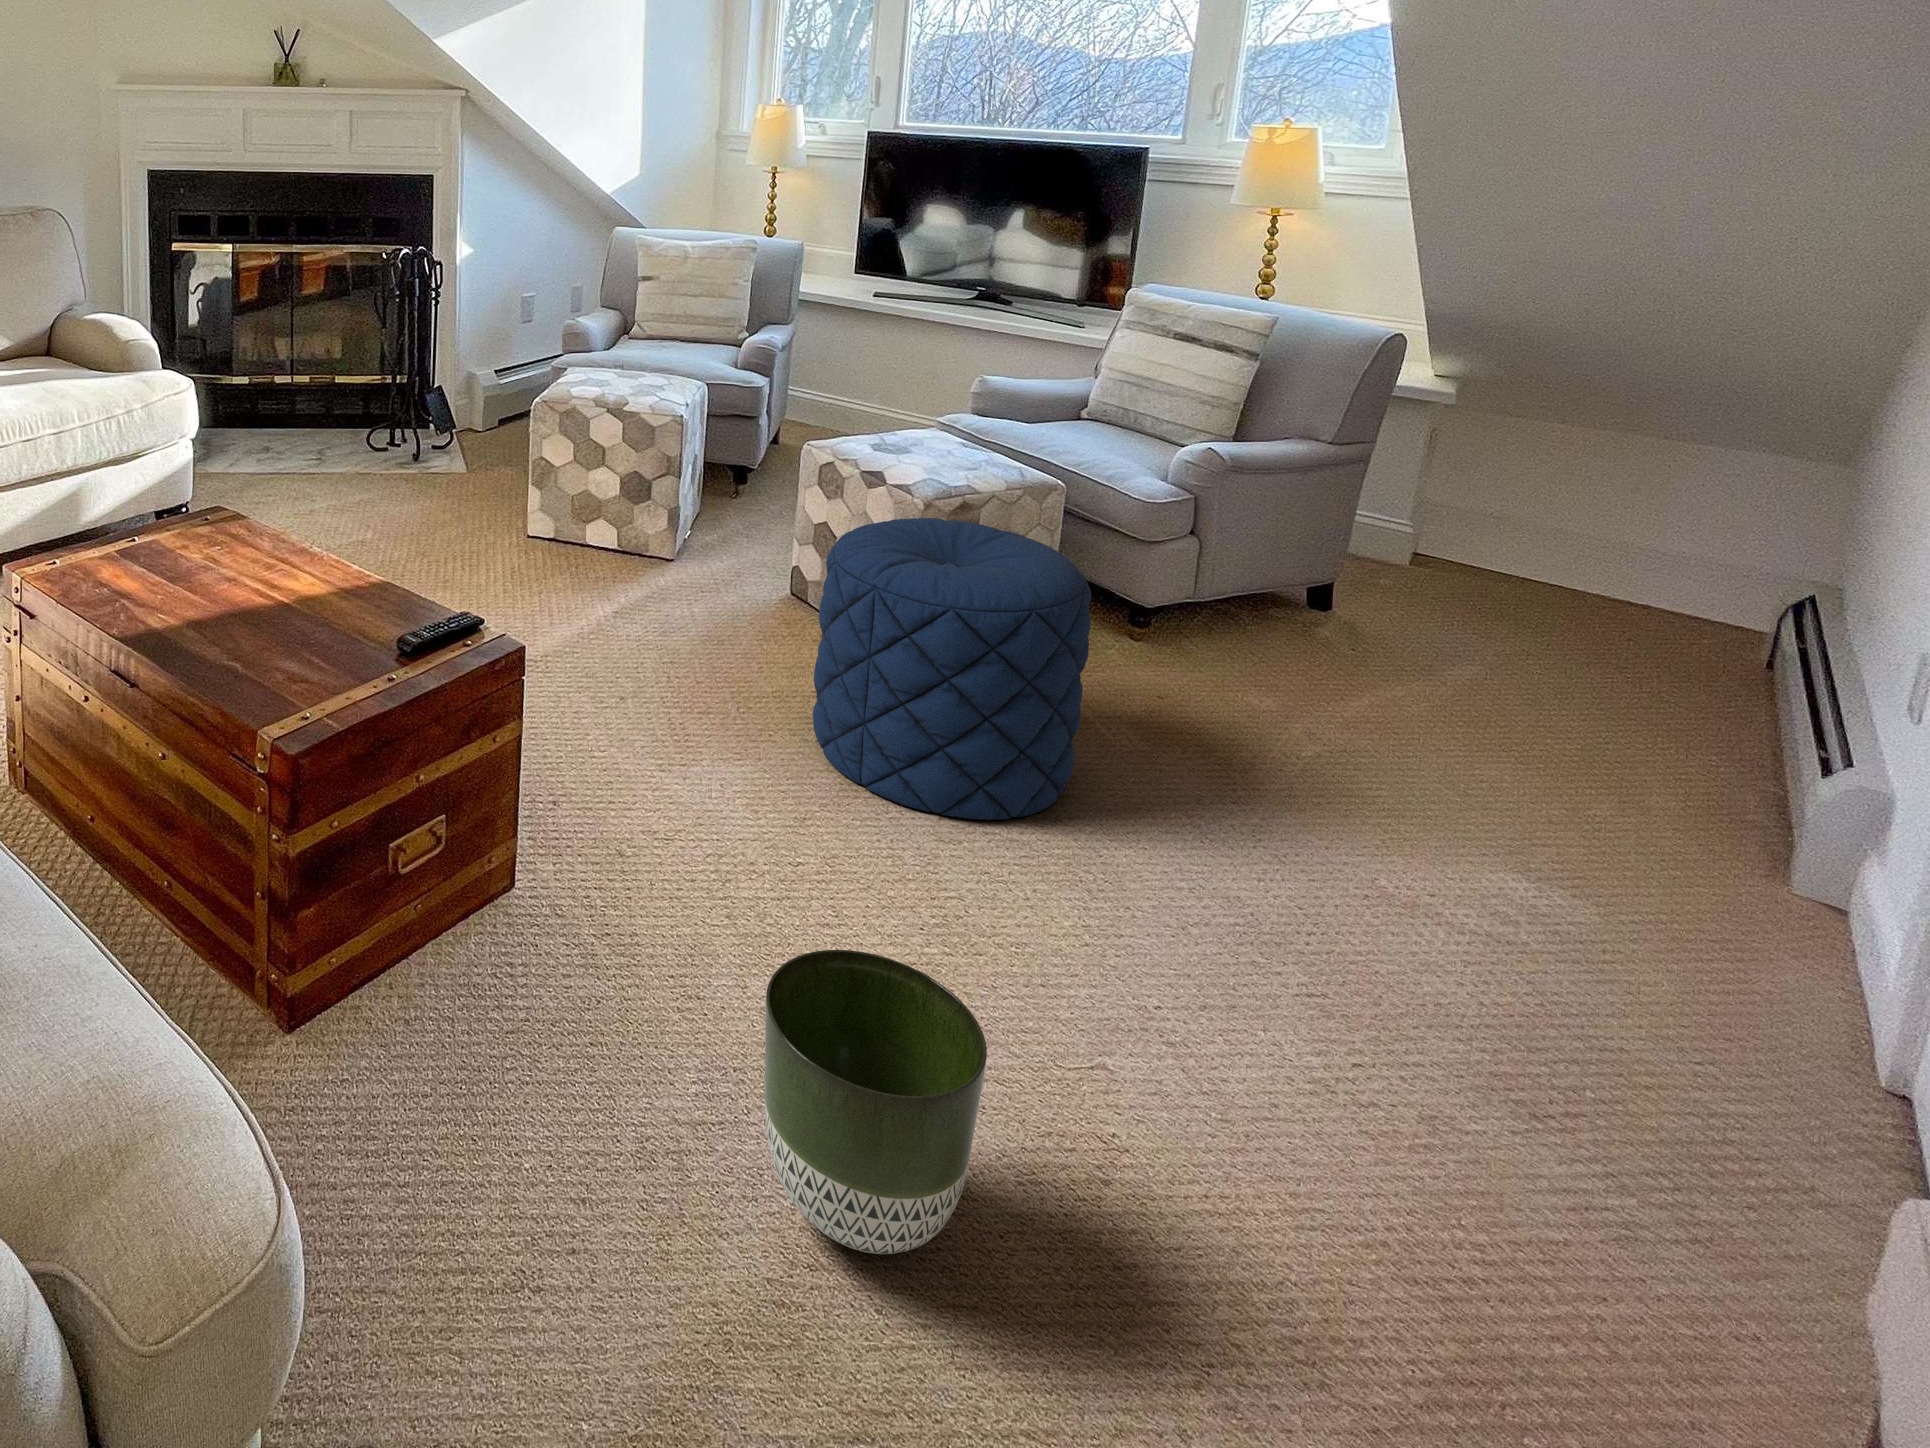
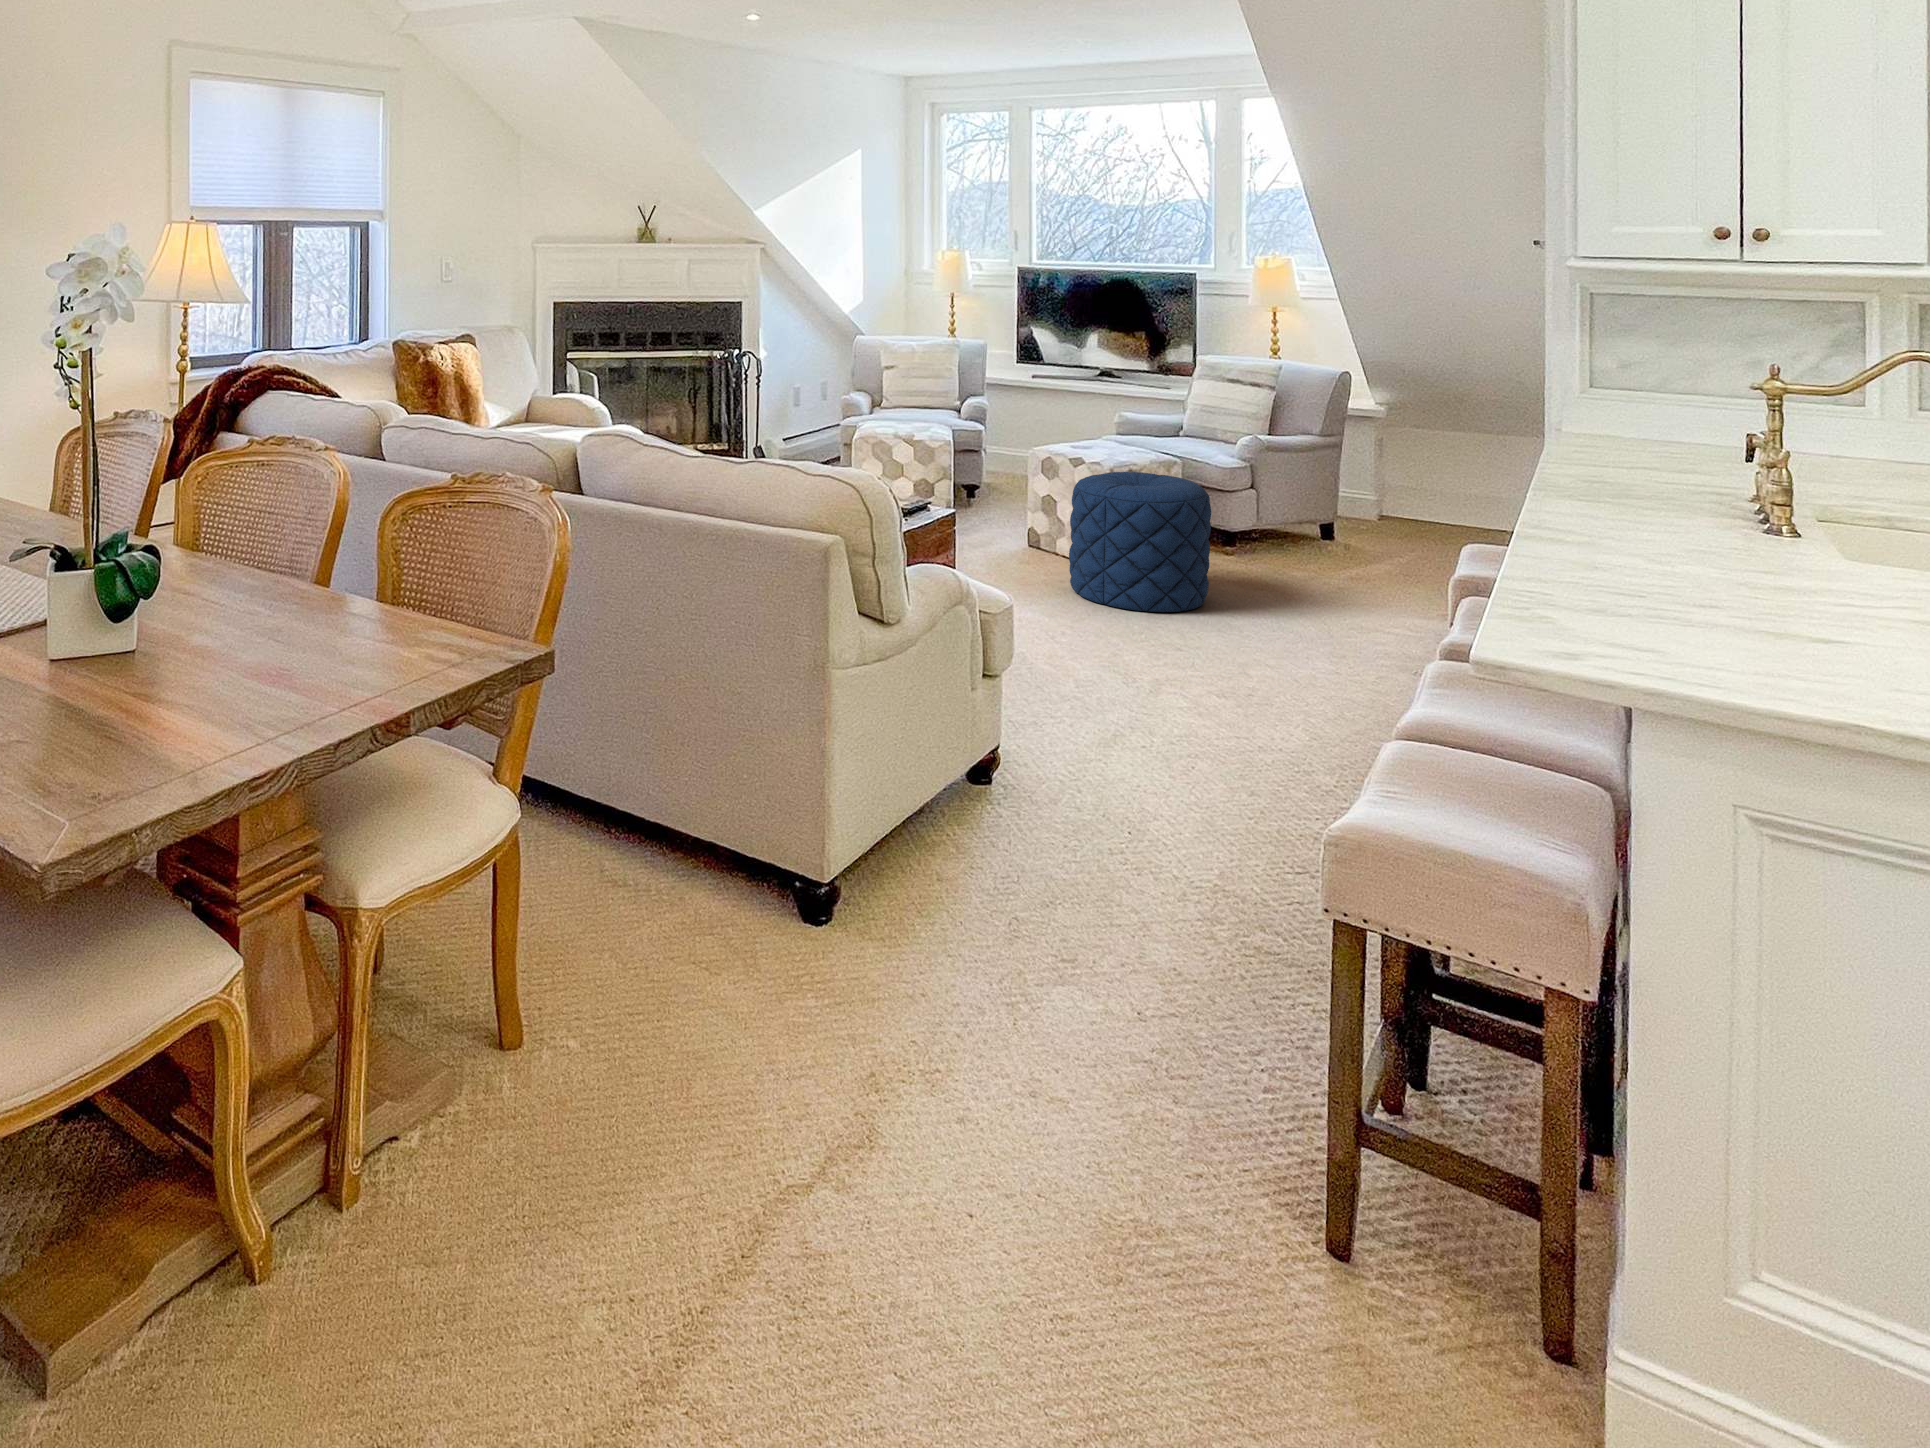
planter: present [765,950,987,1254] -> none [1116,604,1207,707]

